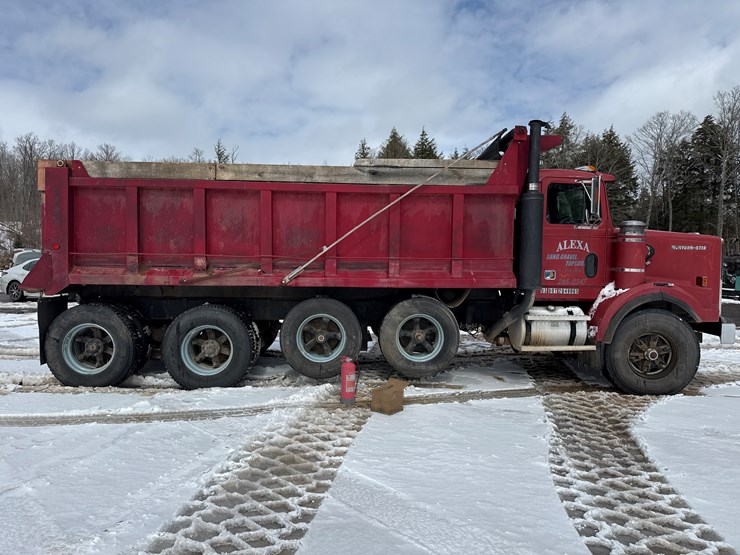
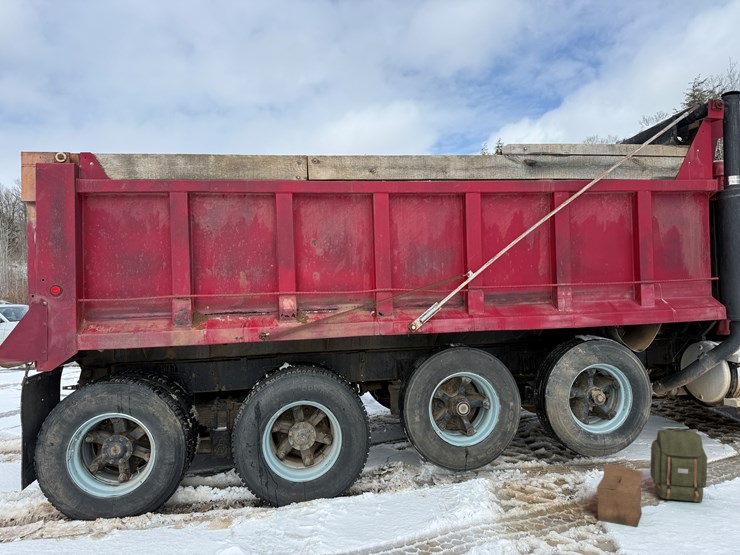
fire extinguisher: present [340,356,360,404] -> none [533,438,556,511]
backpack: none [425,358,460,407] -> present [650,428,707,502]

